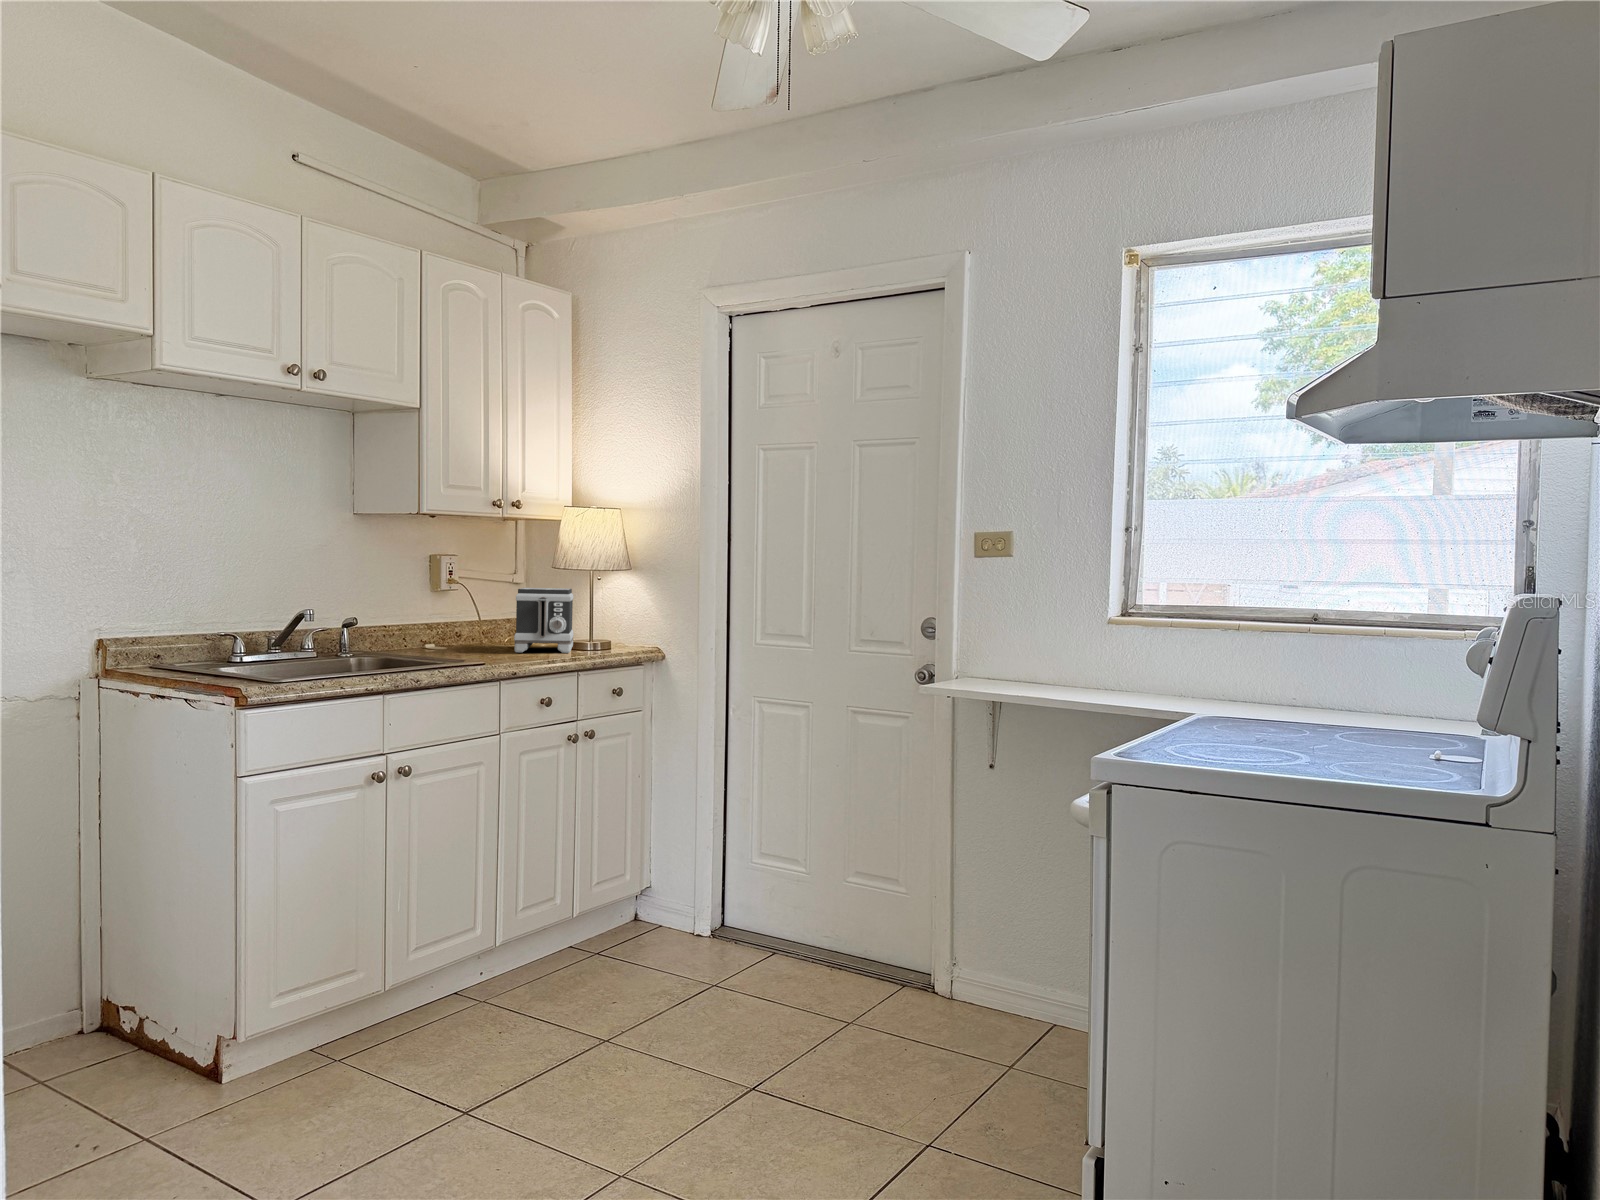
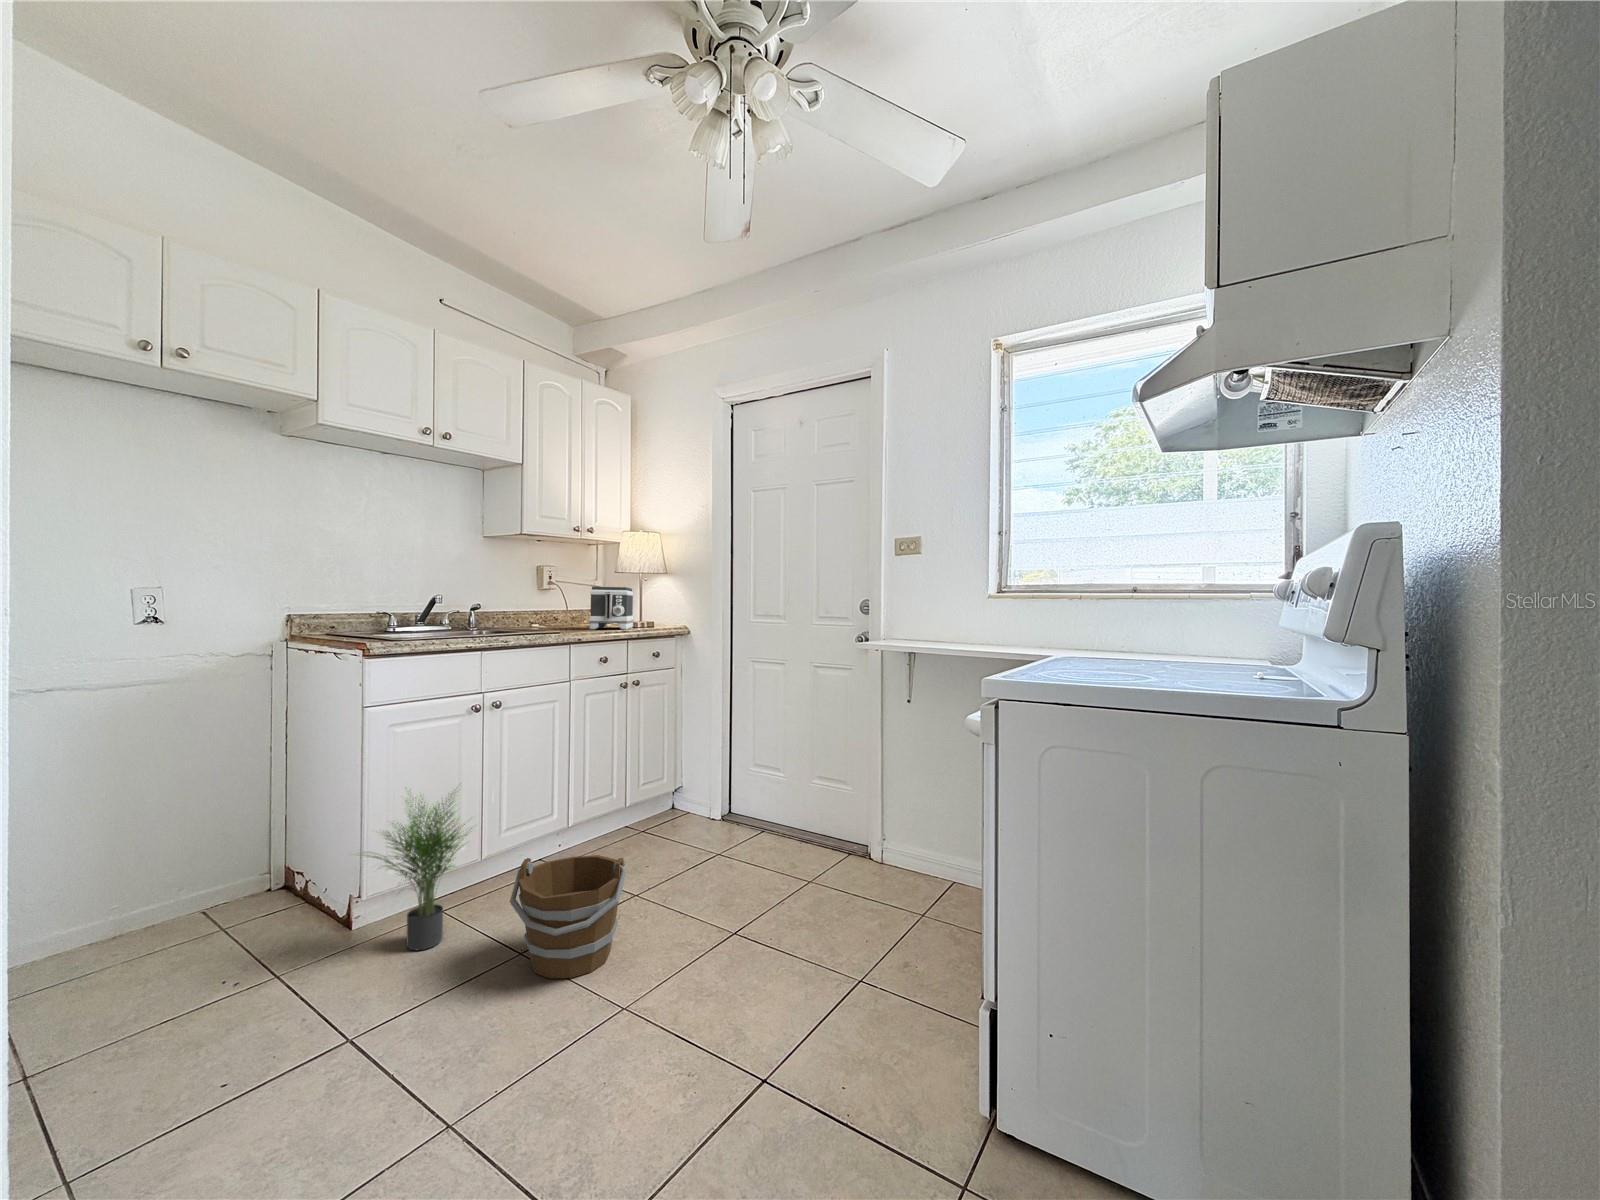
potted plant: none [231,877,405,1111] -> present [364,790,472,950]
bucket: none [458,983,612,1146] -> present [510,855,626,978]

